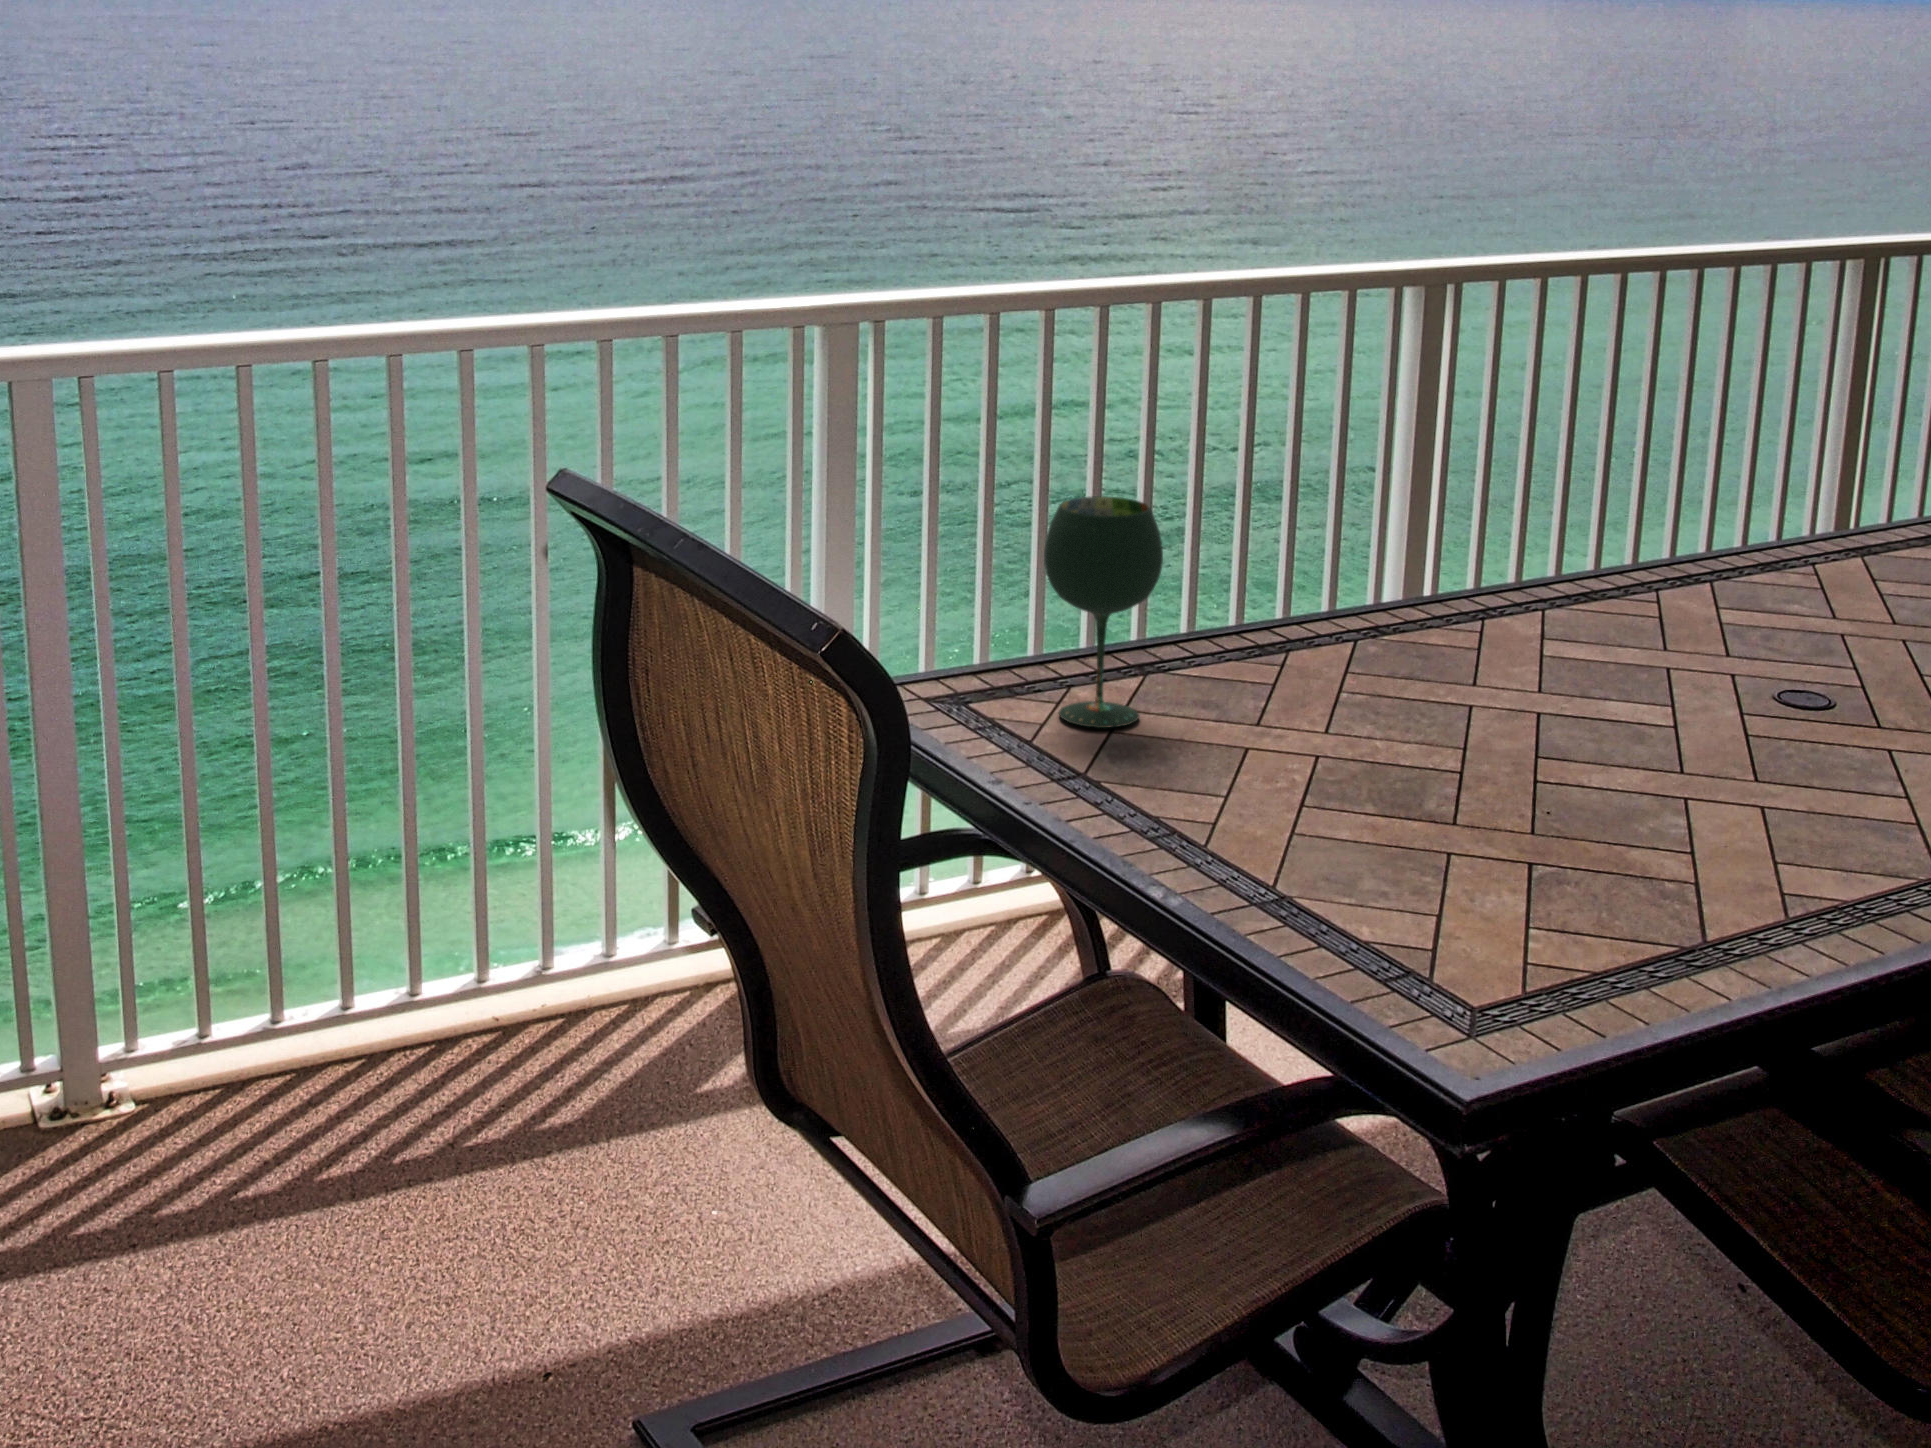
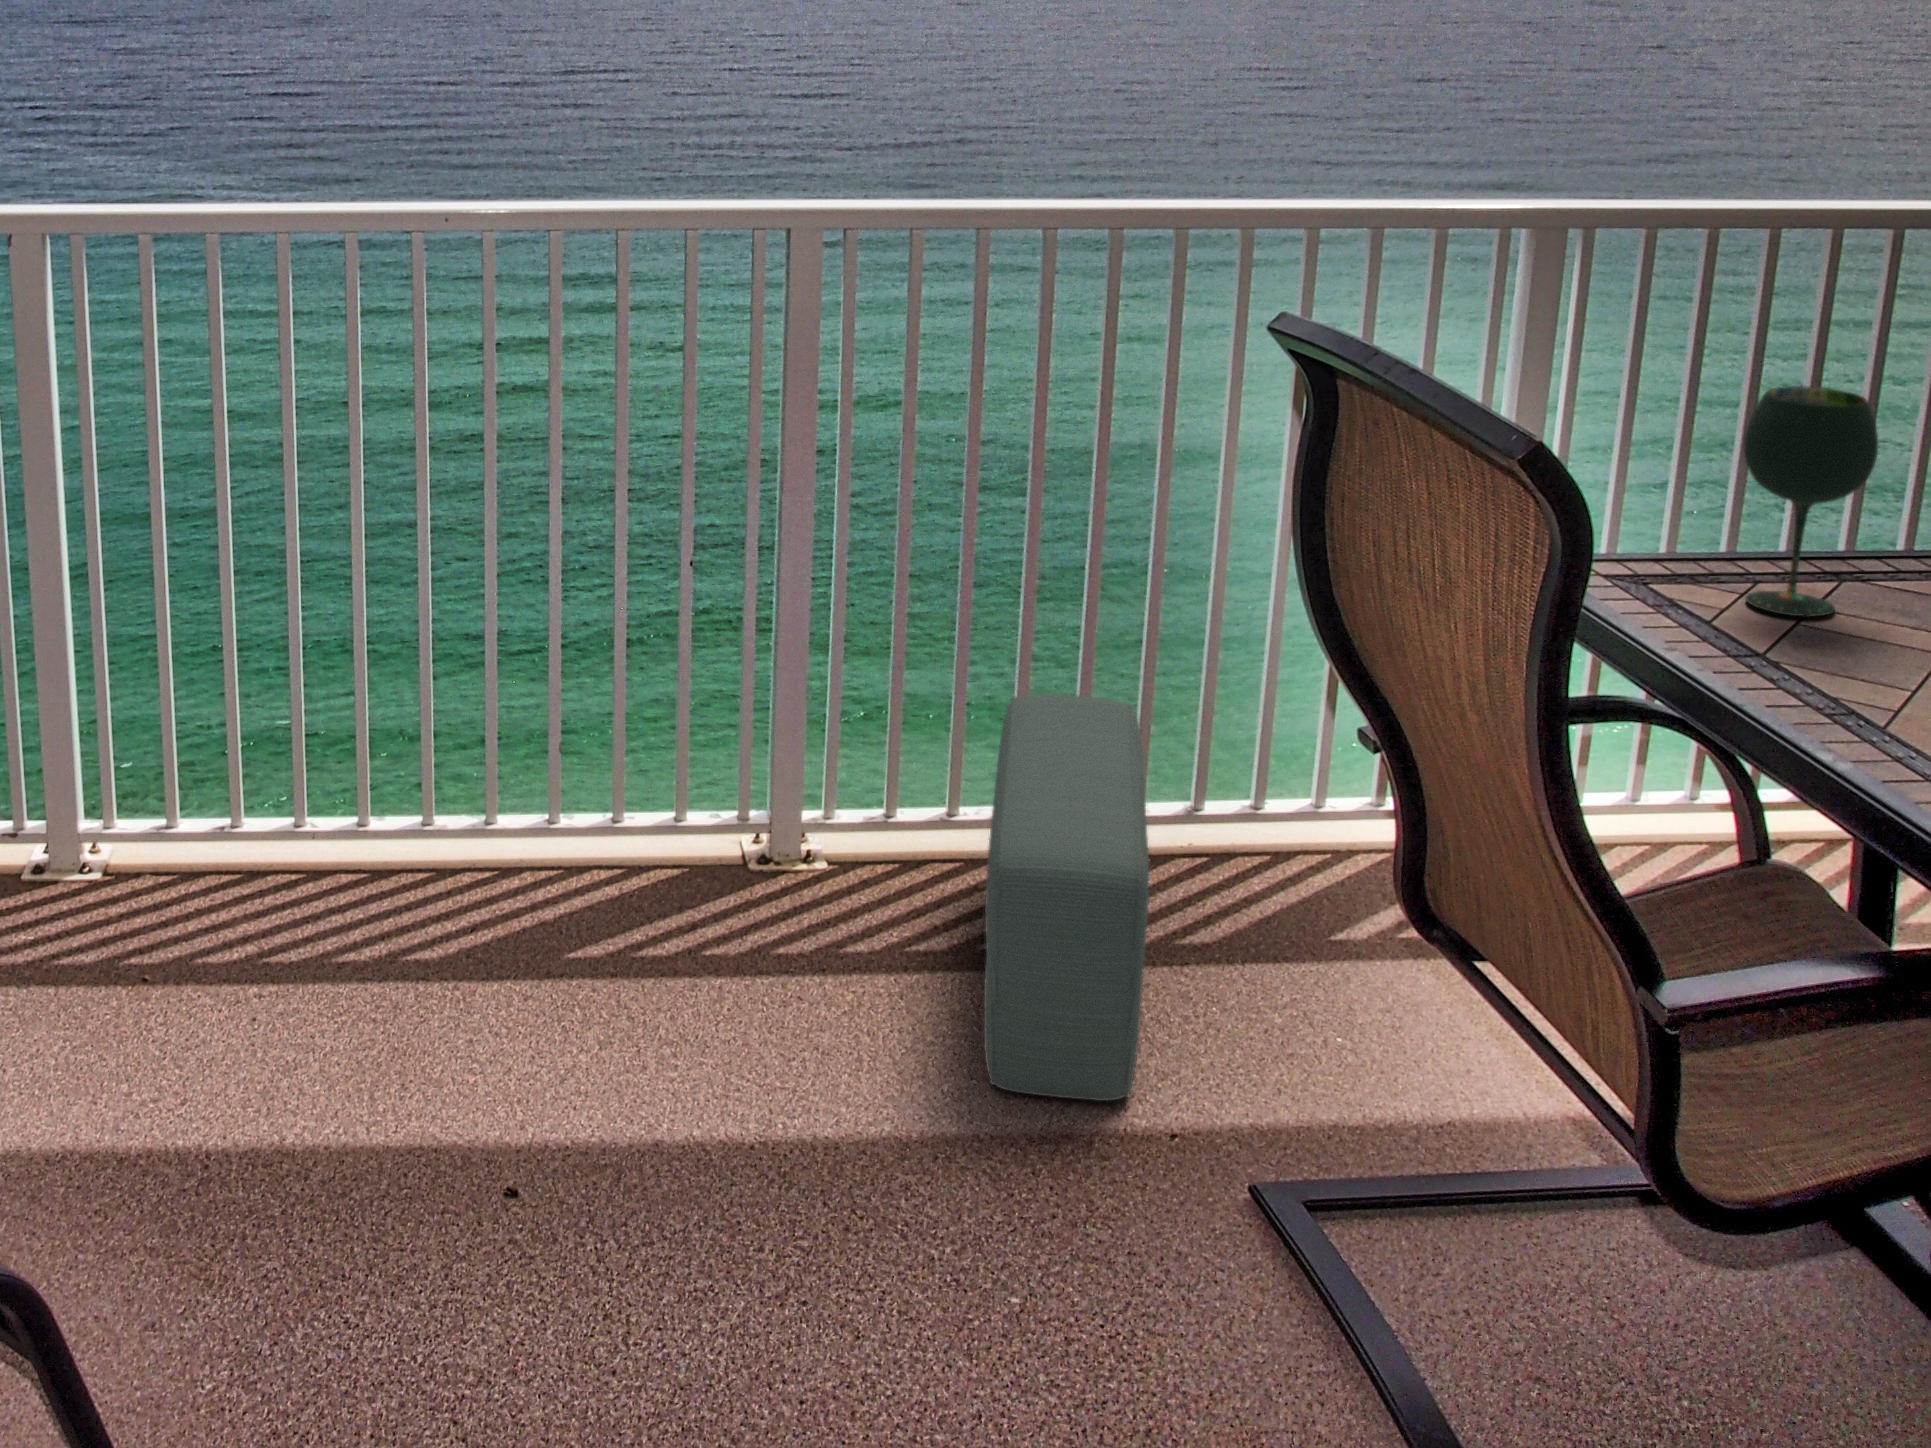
pouf: none [316,874,498,1355] -> present [984,694,1149,1101]

